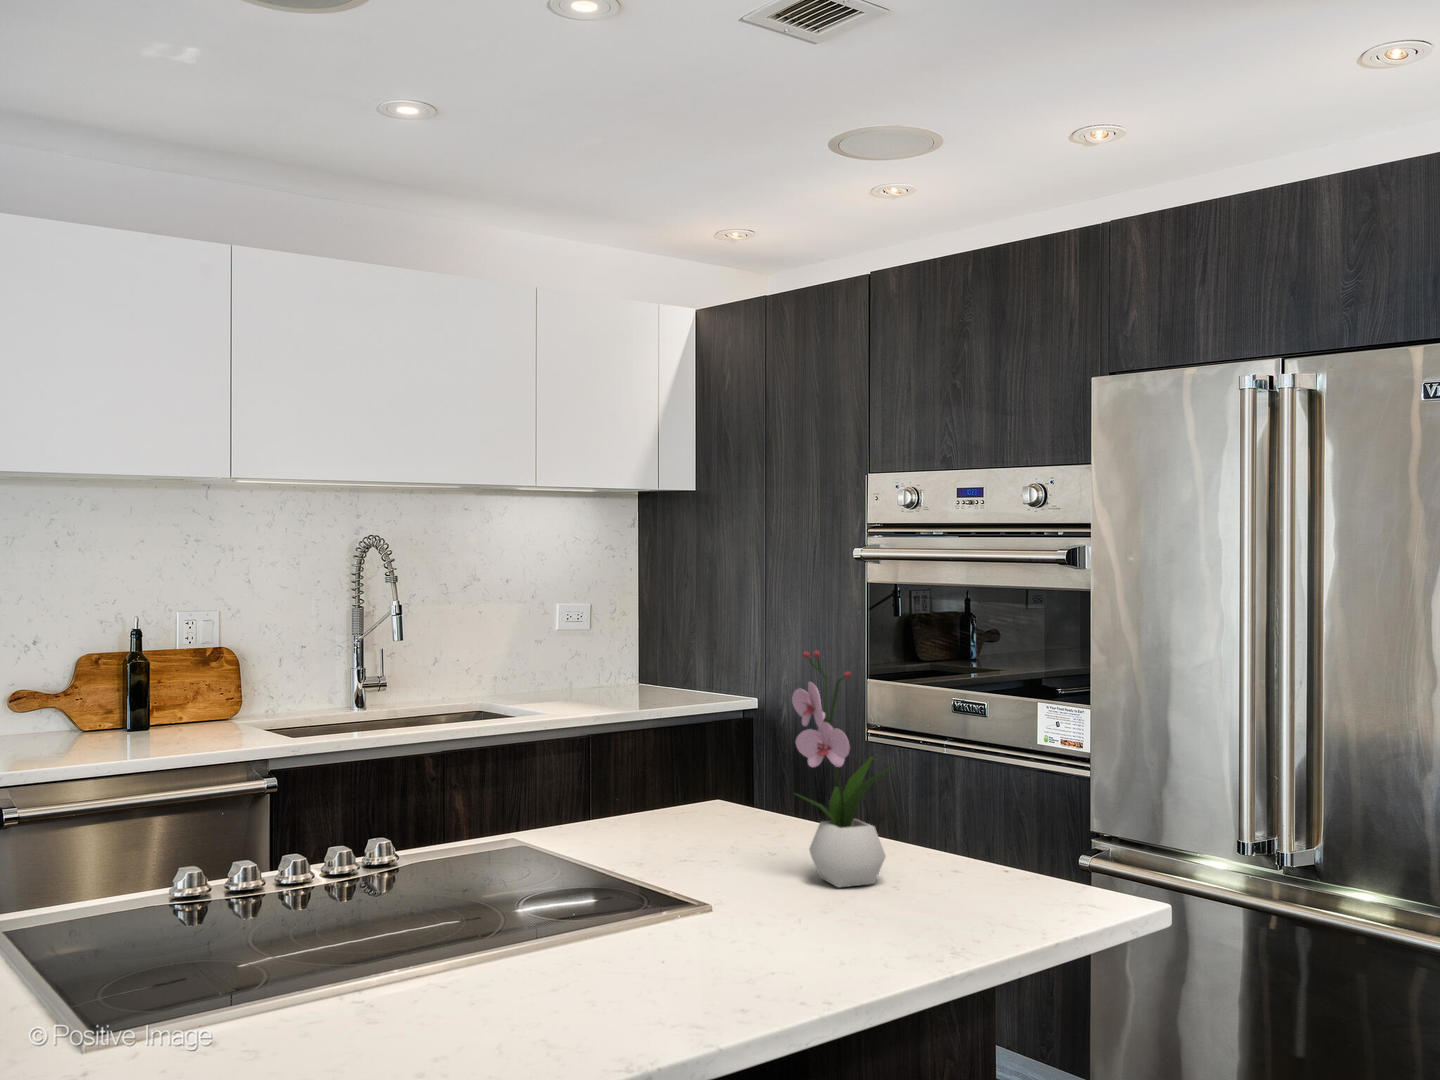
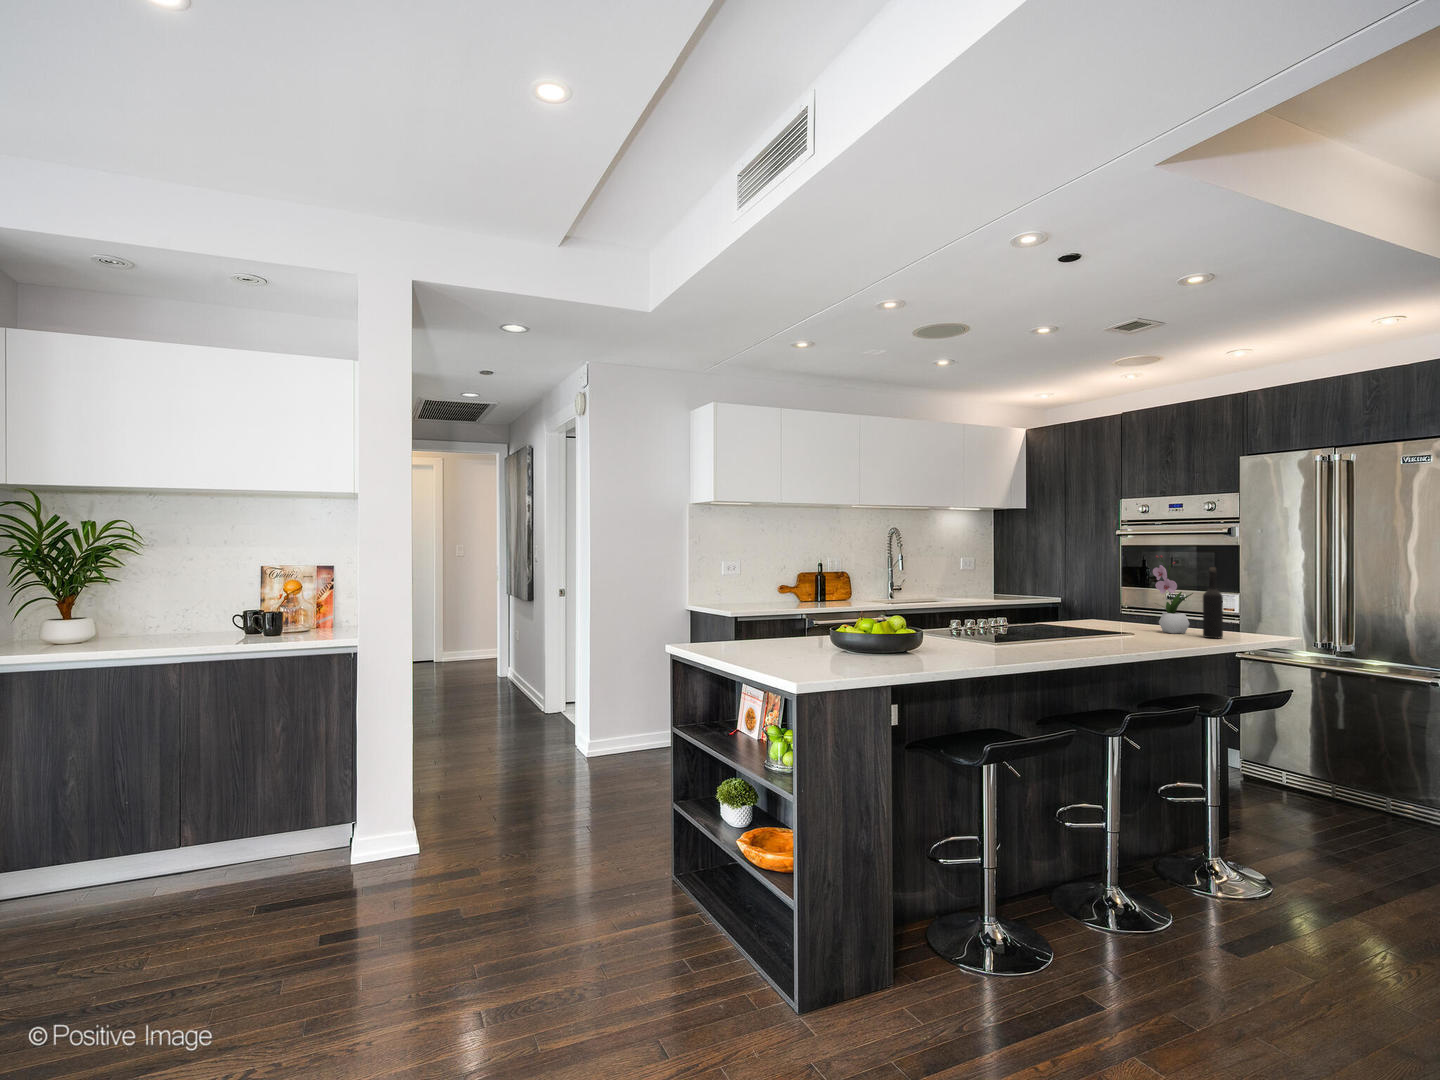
wine bottle: none [902,696,955,918] -> present [1203,567,1223,638]

